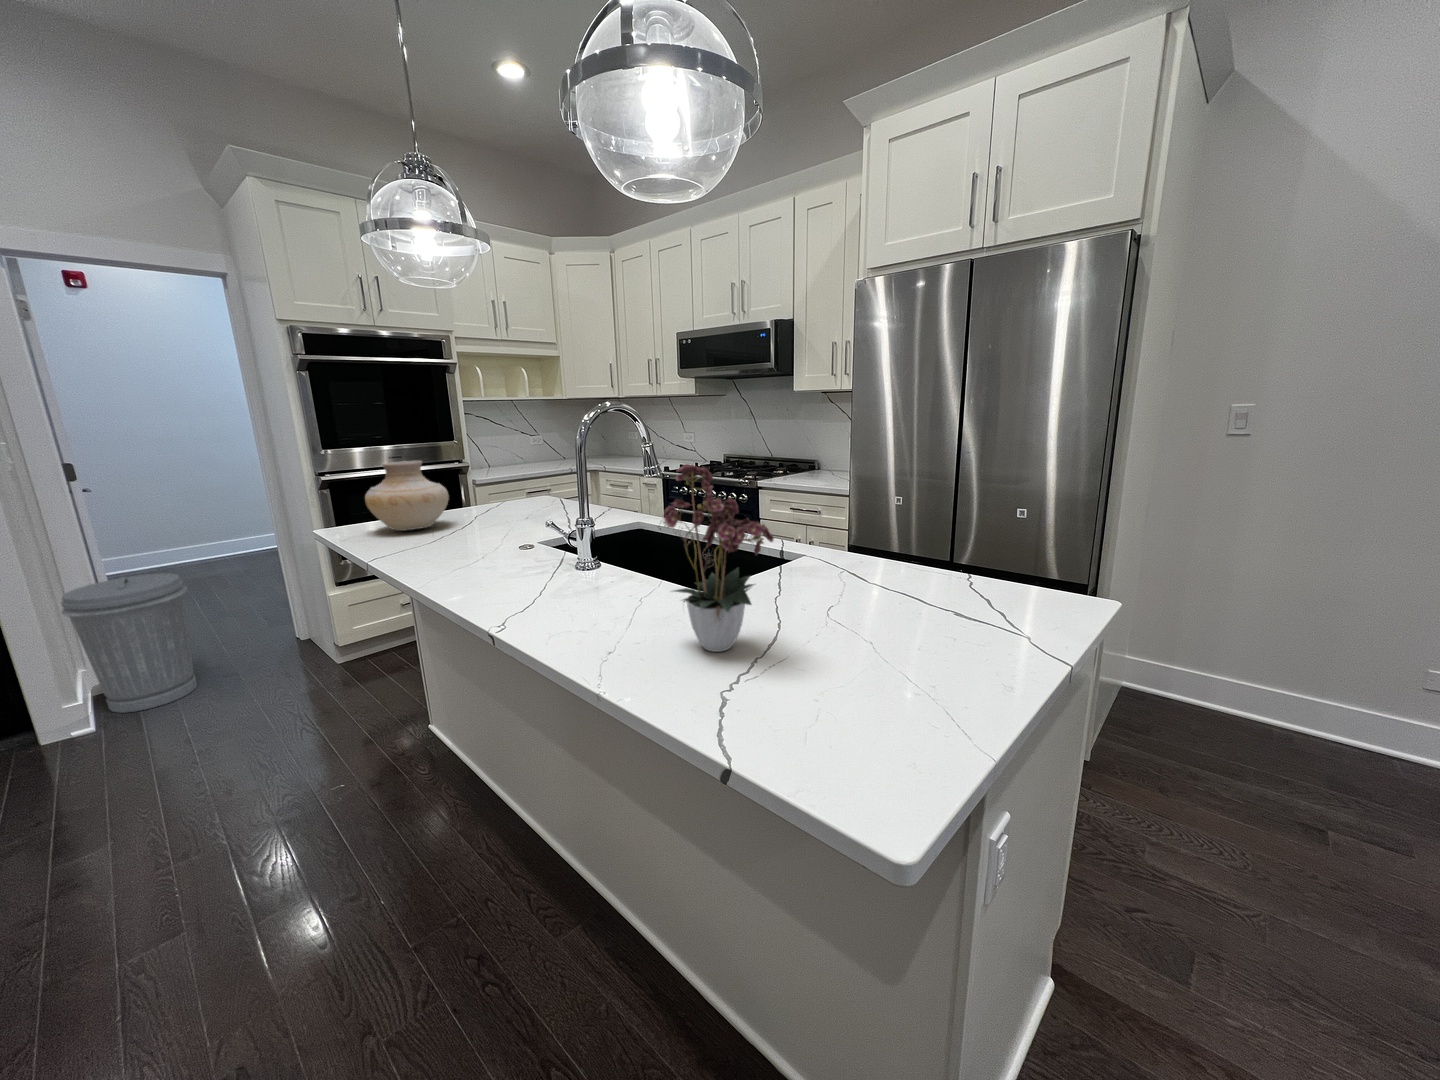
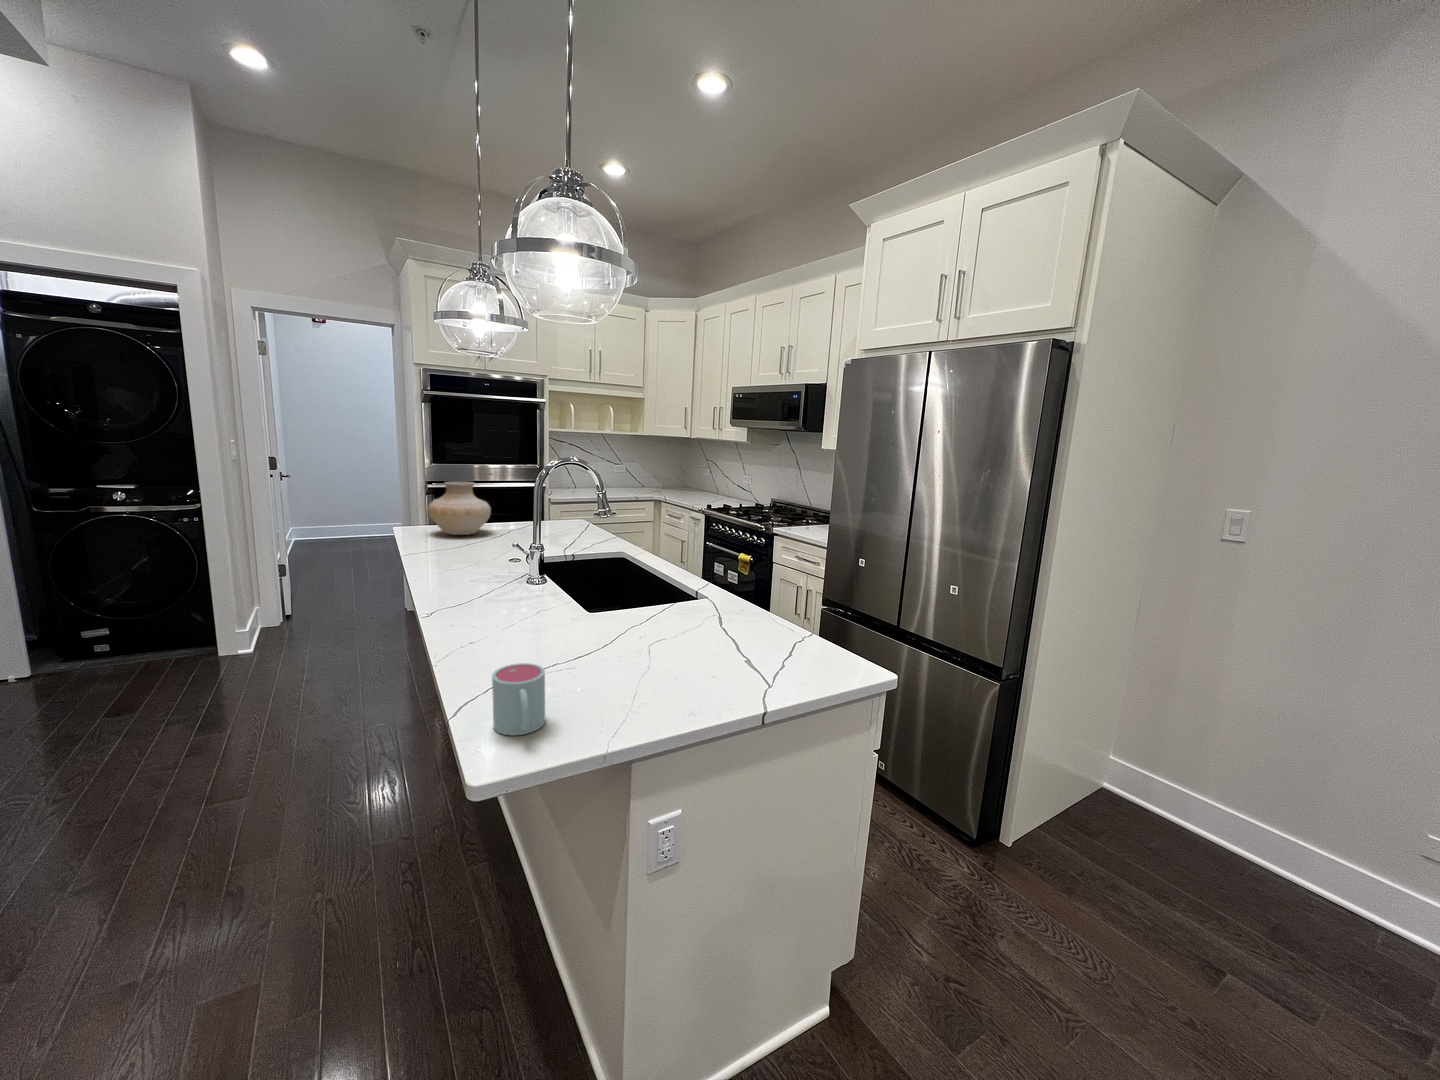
flower arrangement: present [663,464,774,652] -> none [510,510,583,655]
trash can: present [61,573,197,713] -> none [249,543,331,642]
mug: none [787,662,887,772] -> present [492,663,545,735]

